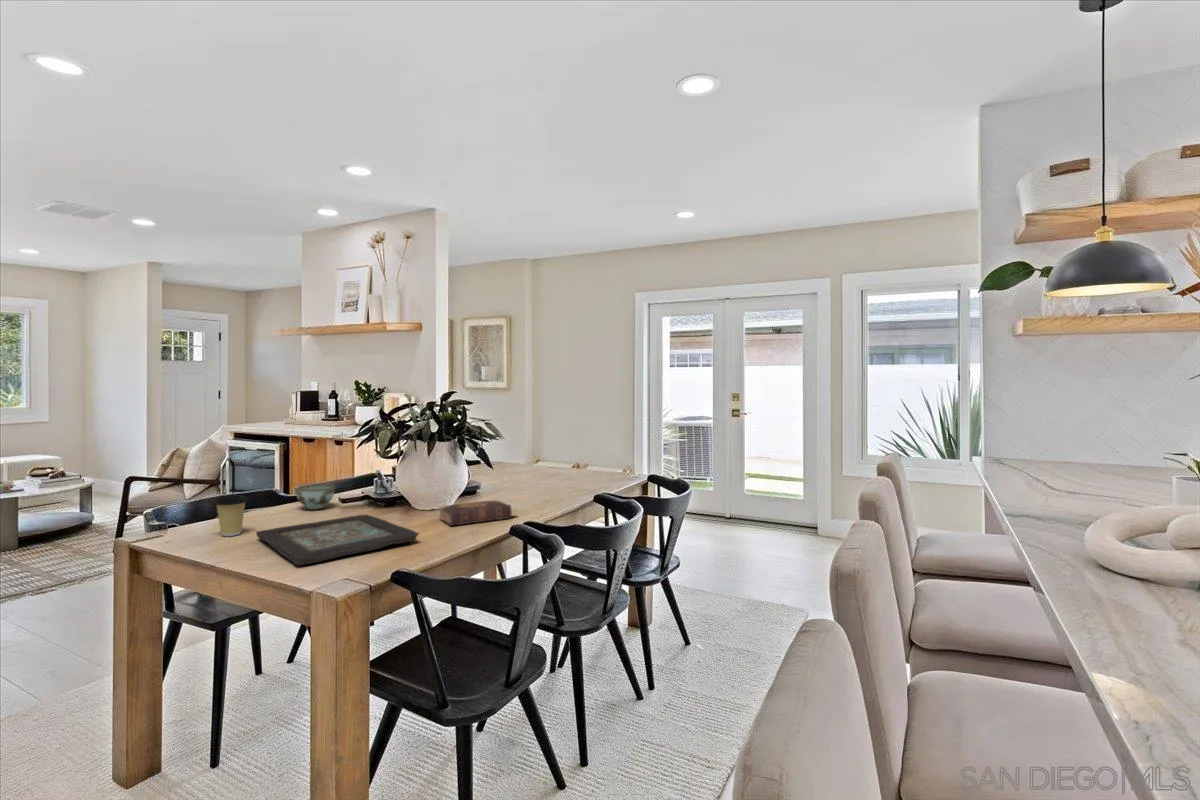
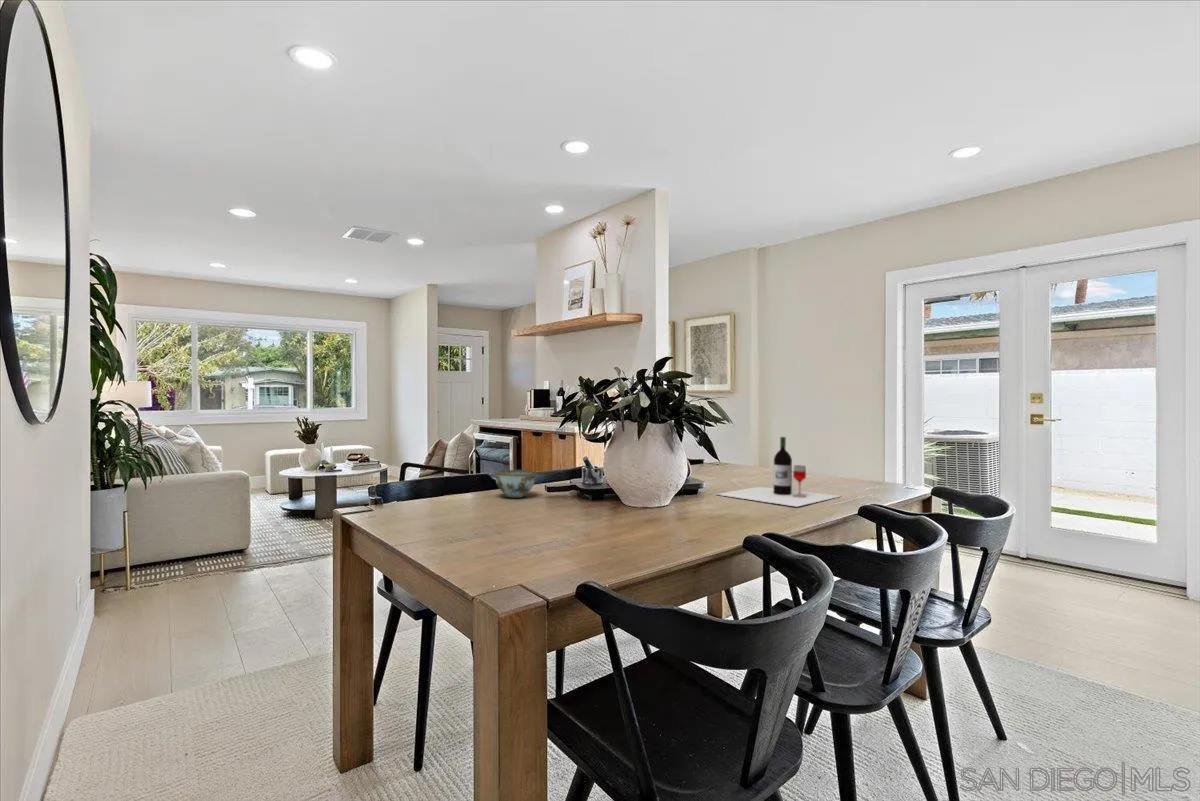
wine bottle: none [490,444,585,498] -> present [718,437,839,506]
coffee cup: present [214,496,247,536] -> none [402,472,437,518]
book: present [439,500,516,525] -> none [649,501,755,529]
decorative tray: present [256,514,419,565] -> none [439,506,620,561]

